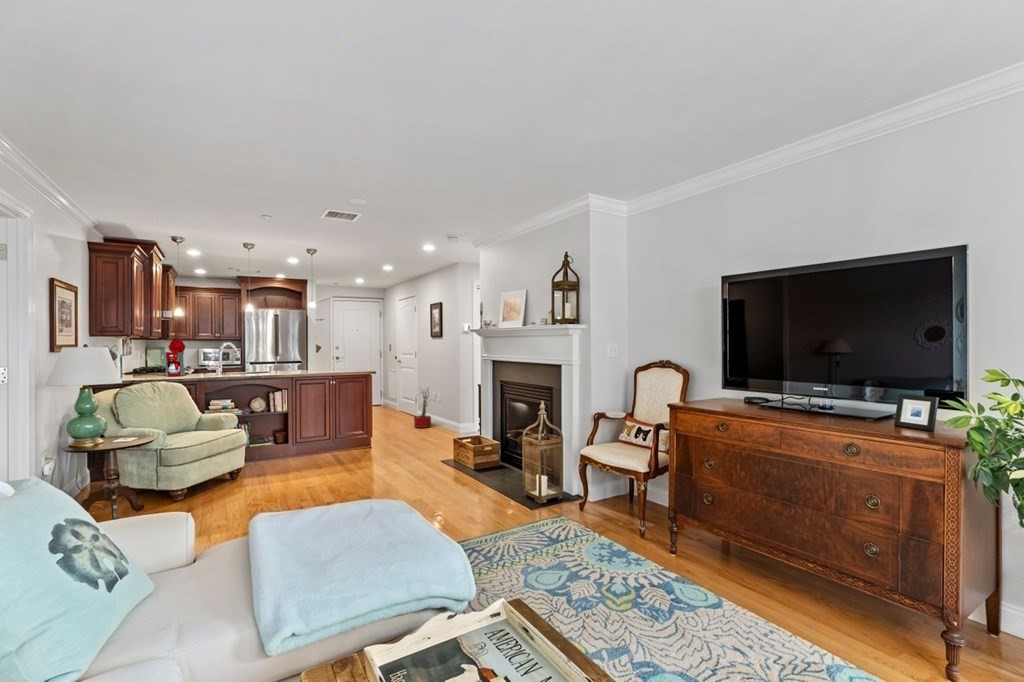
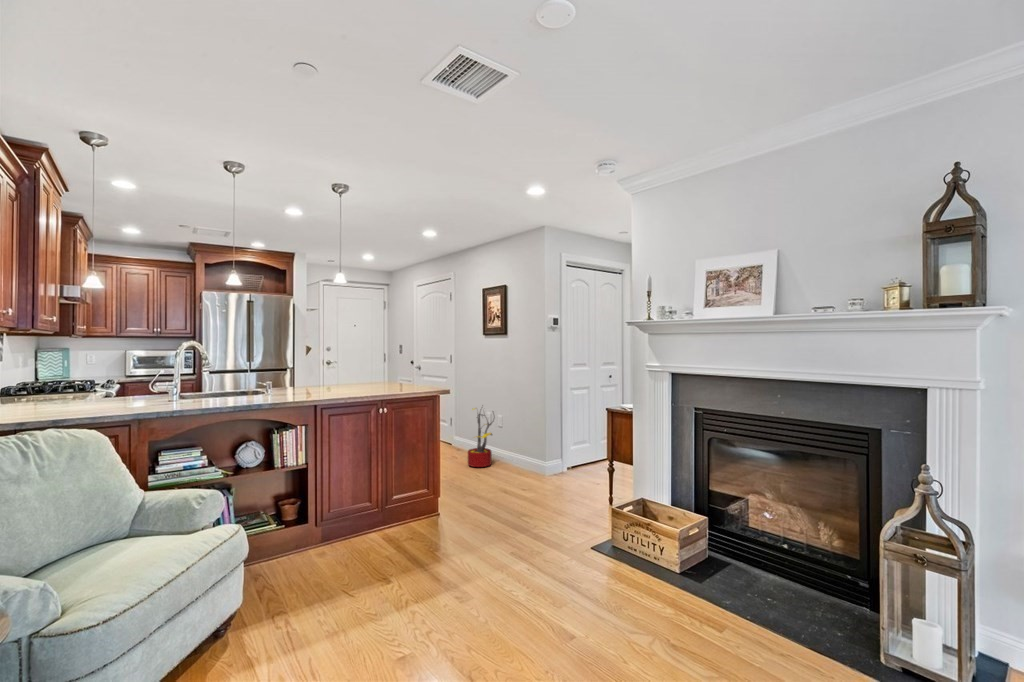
coffee maker: present [165,339,188,376] -> none [60,332,110,408]

